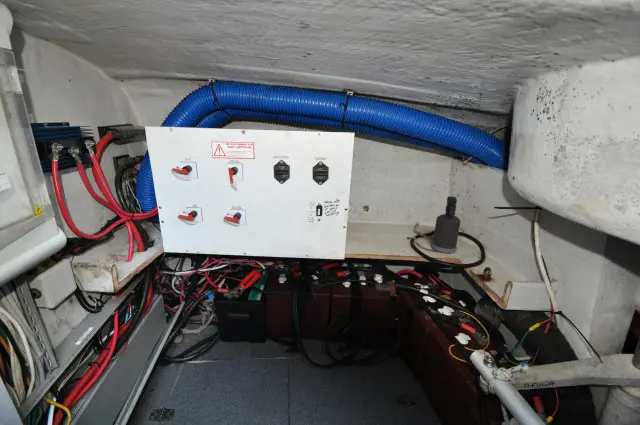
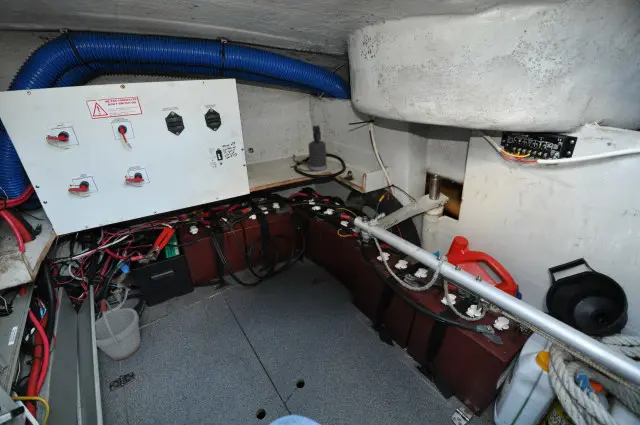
bucket: none [156,322,203,391] -> present [95,300,141,360]

